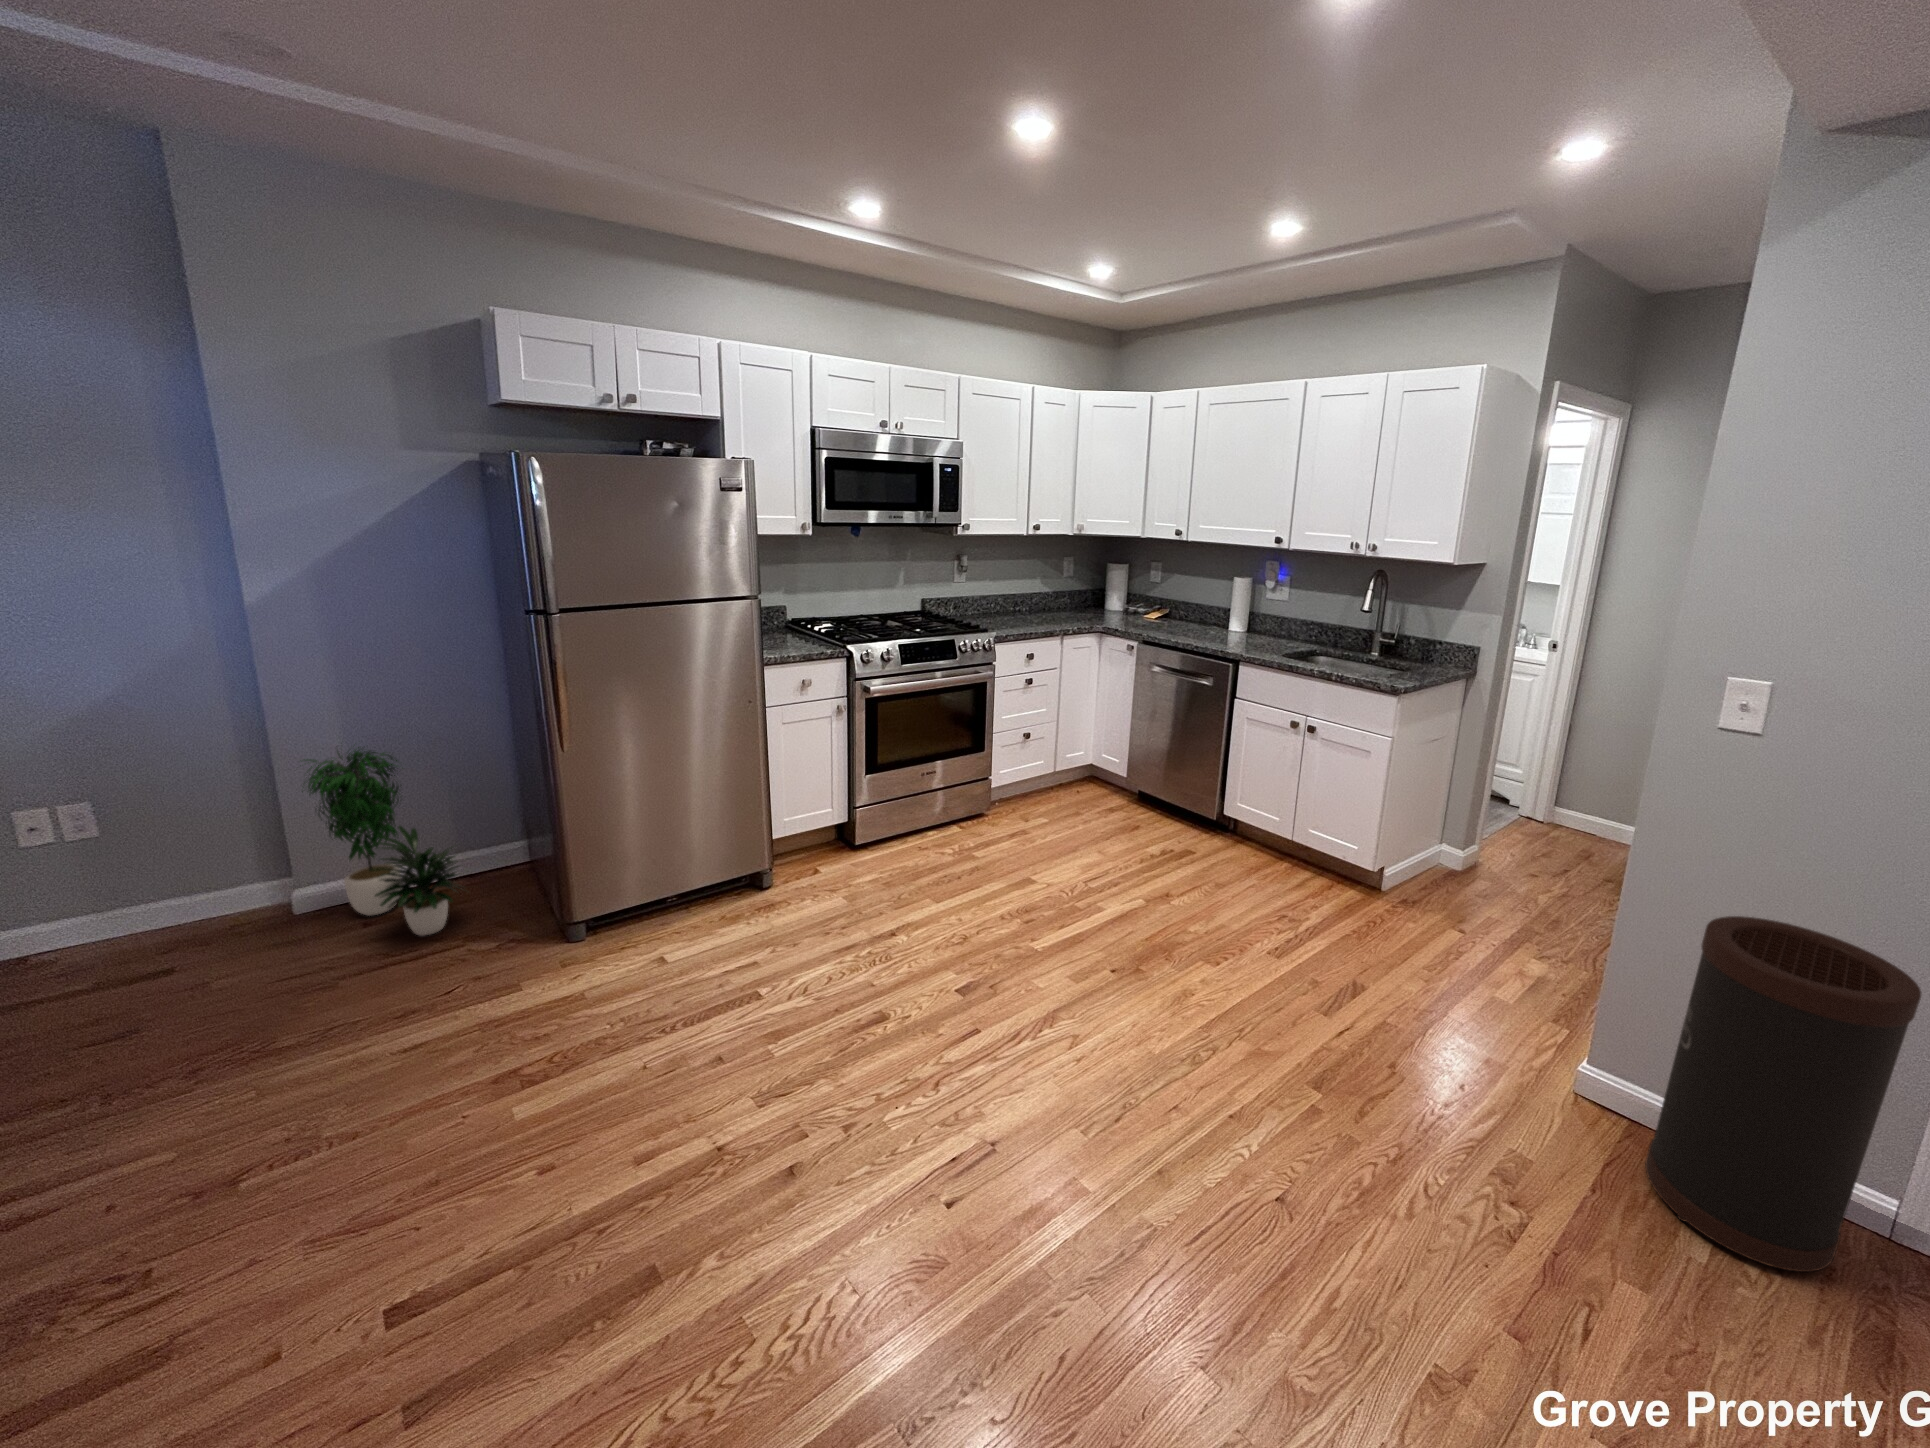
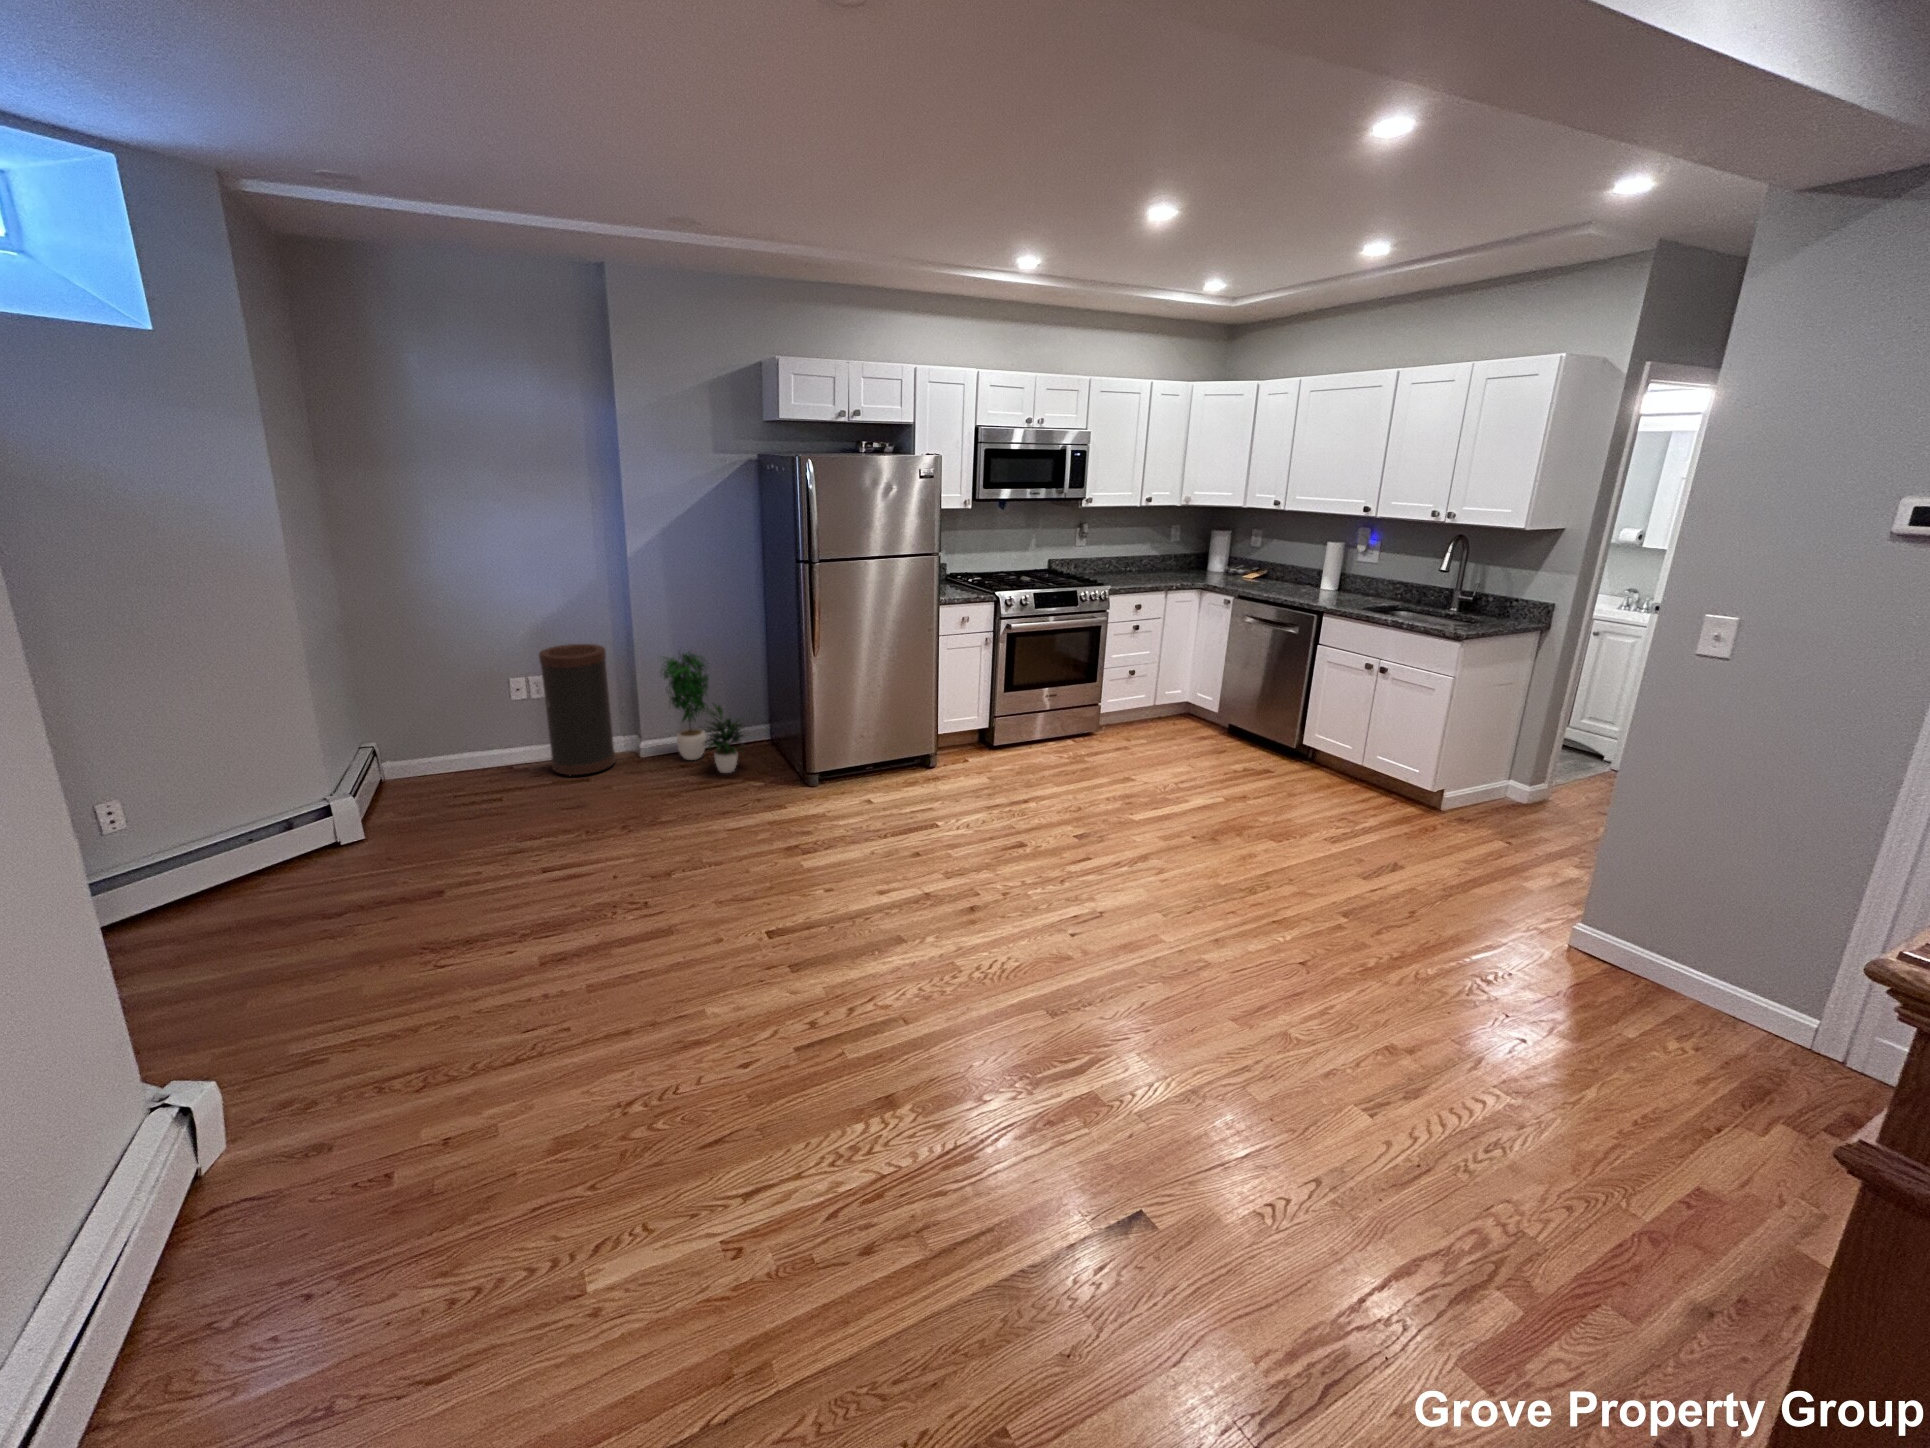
trash can: present [1645,916,1921,1272] -> present [539,644,615,776]

